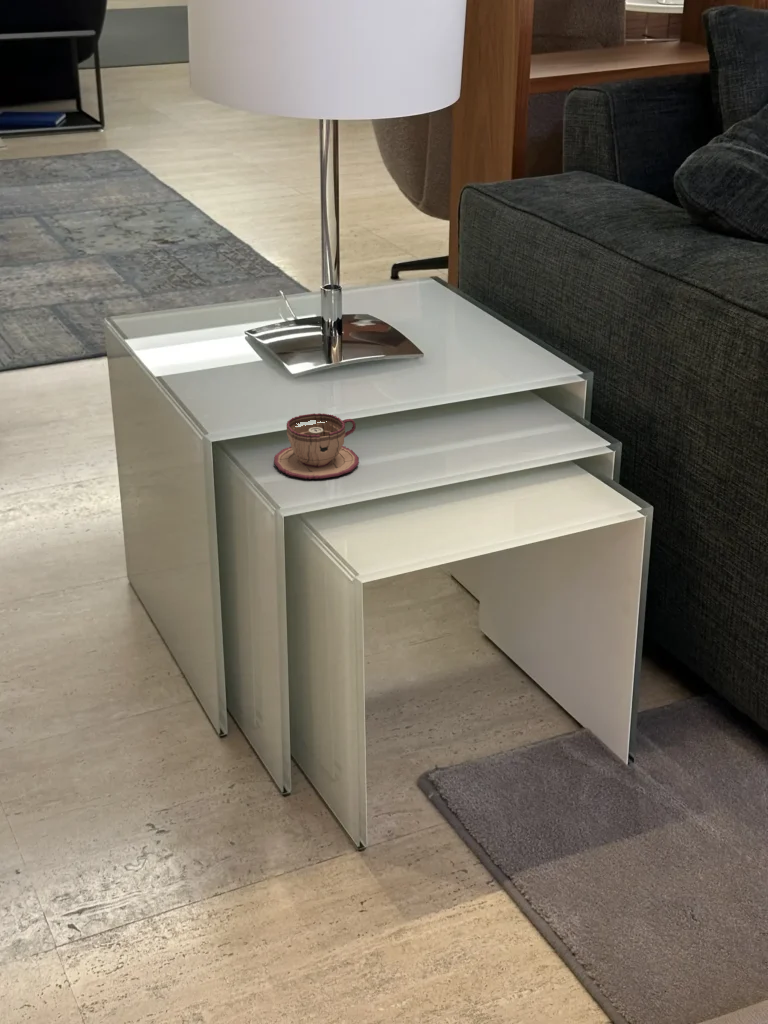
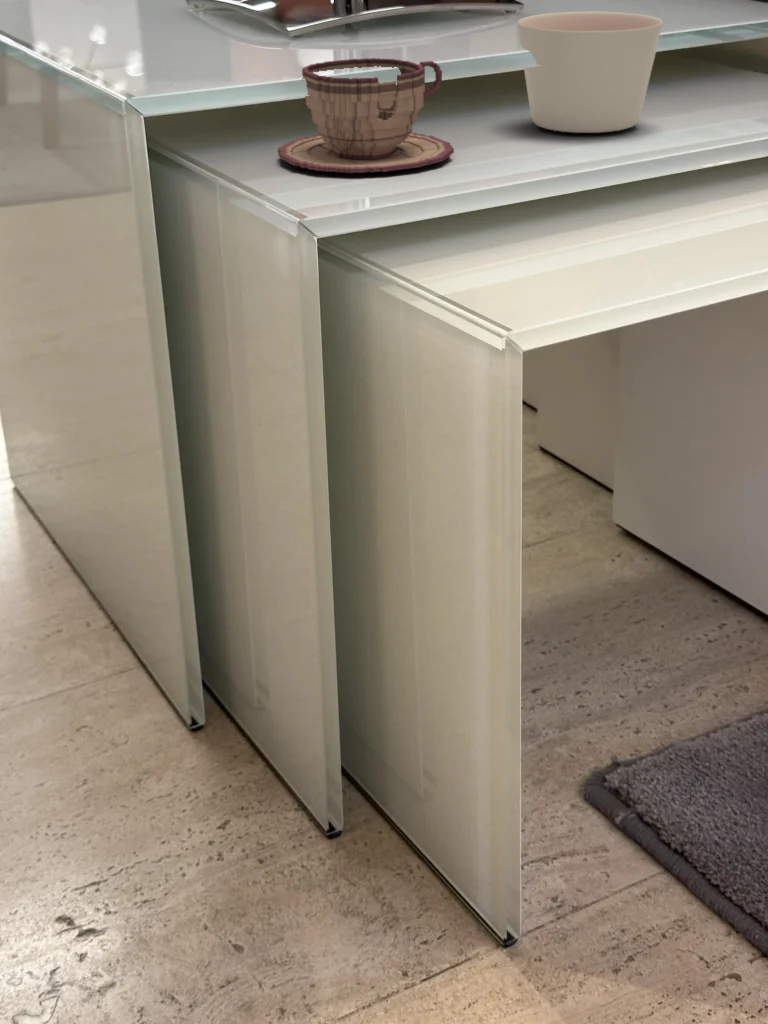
candle: none [401,380,473,449] -> present [518,12,662,133]

